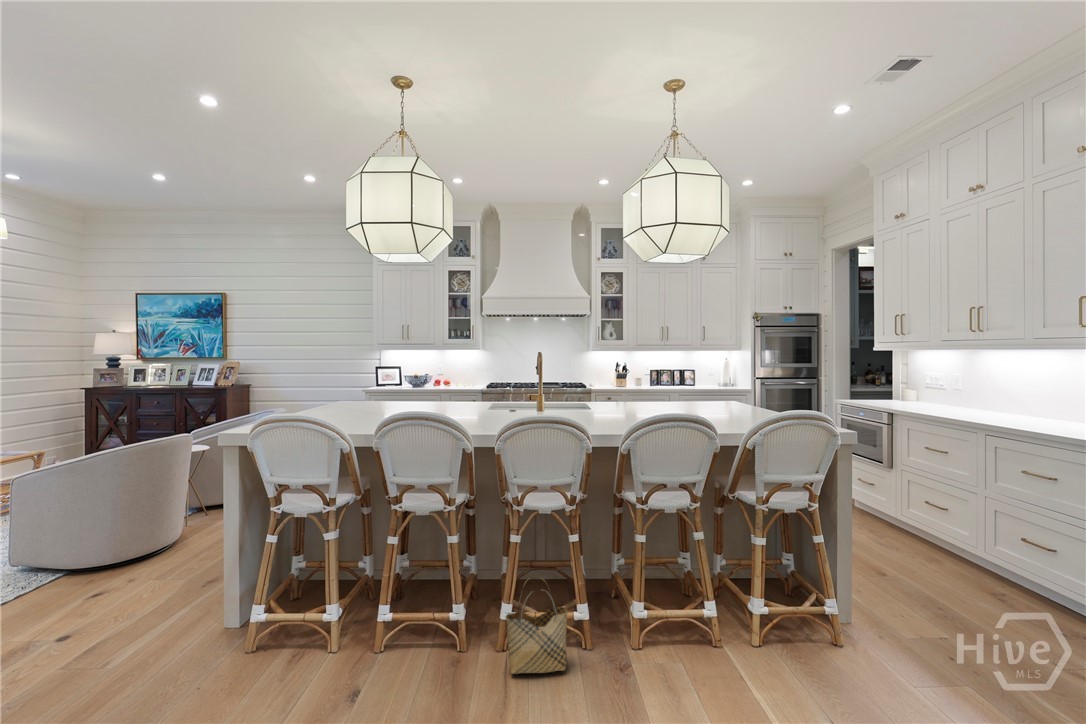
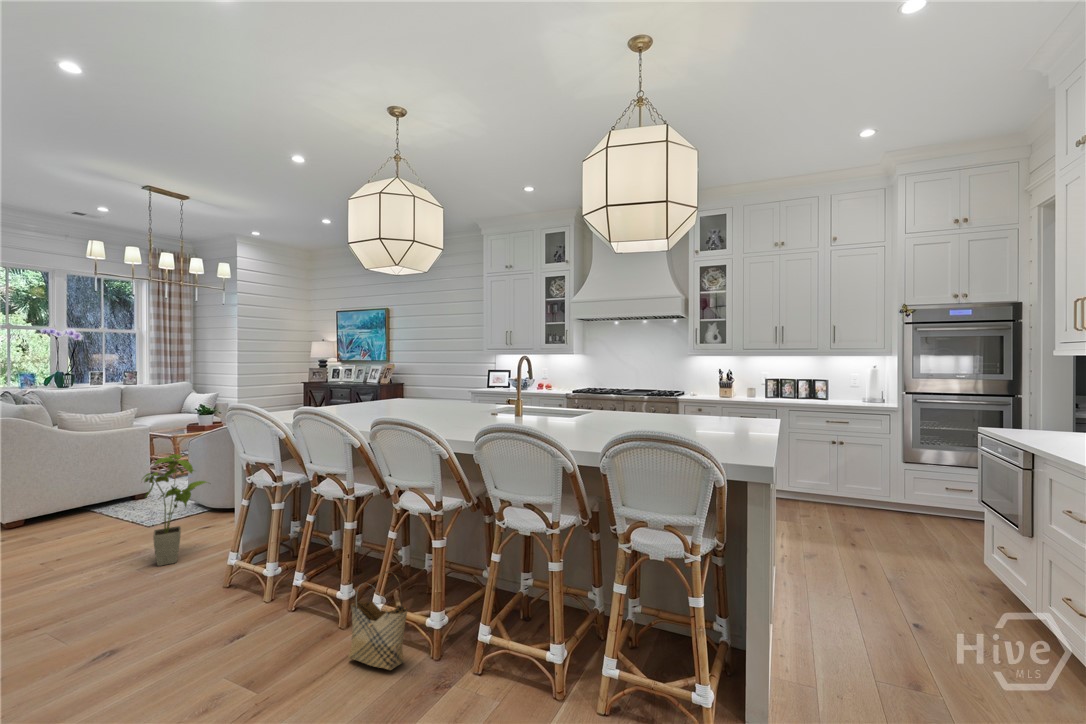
house plant: none [43,495,147,659] -> present [143,454,207,566]

